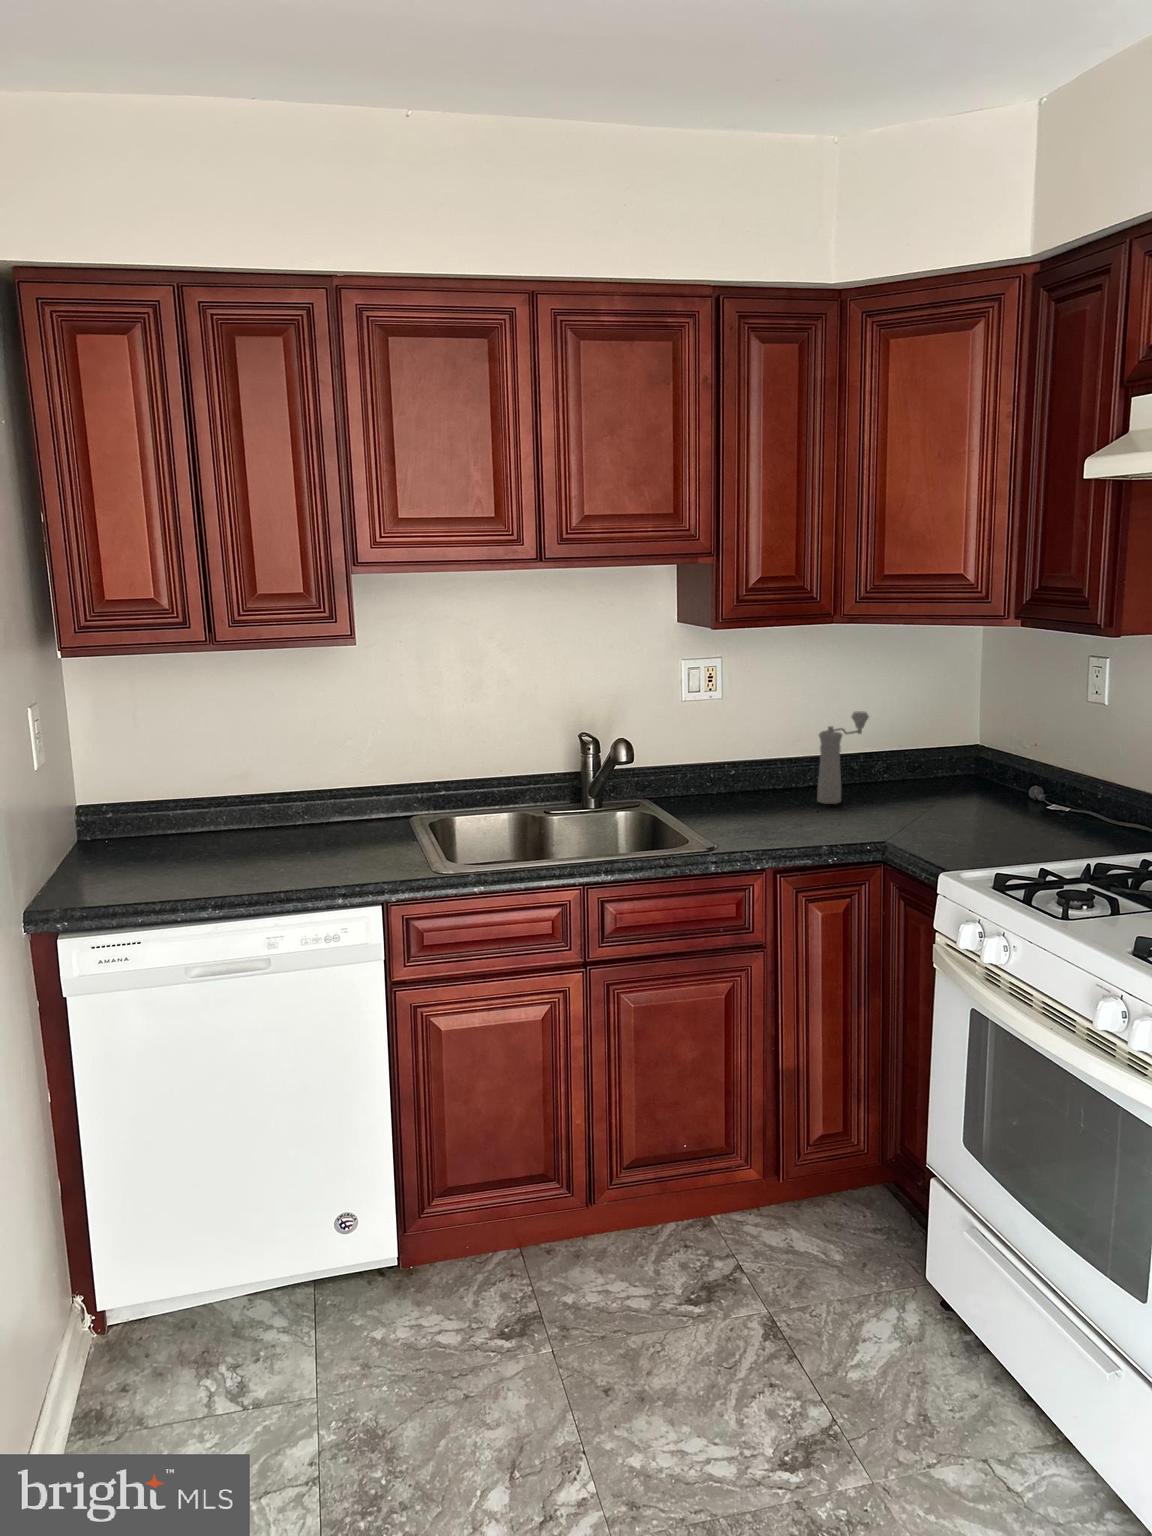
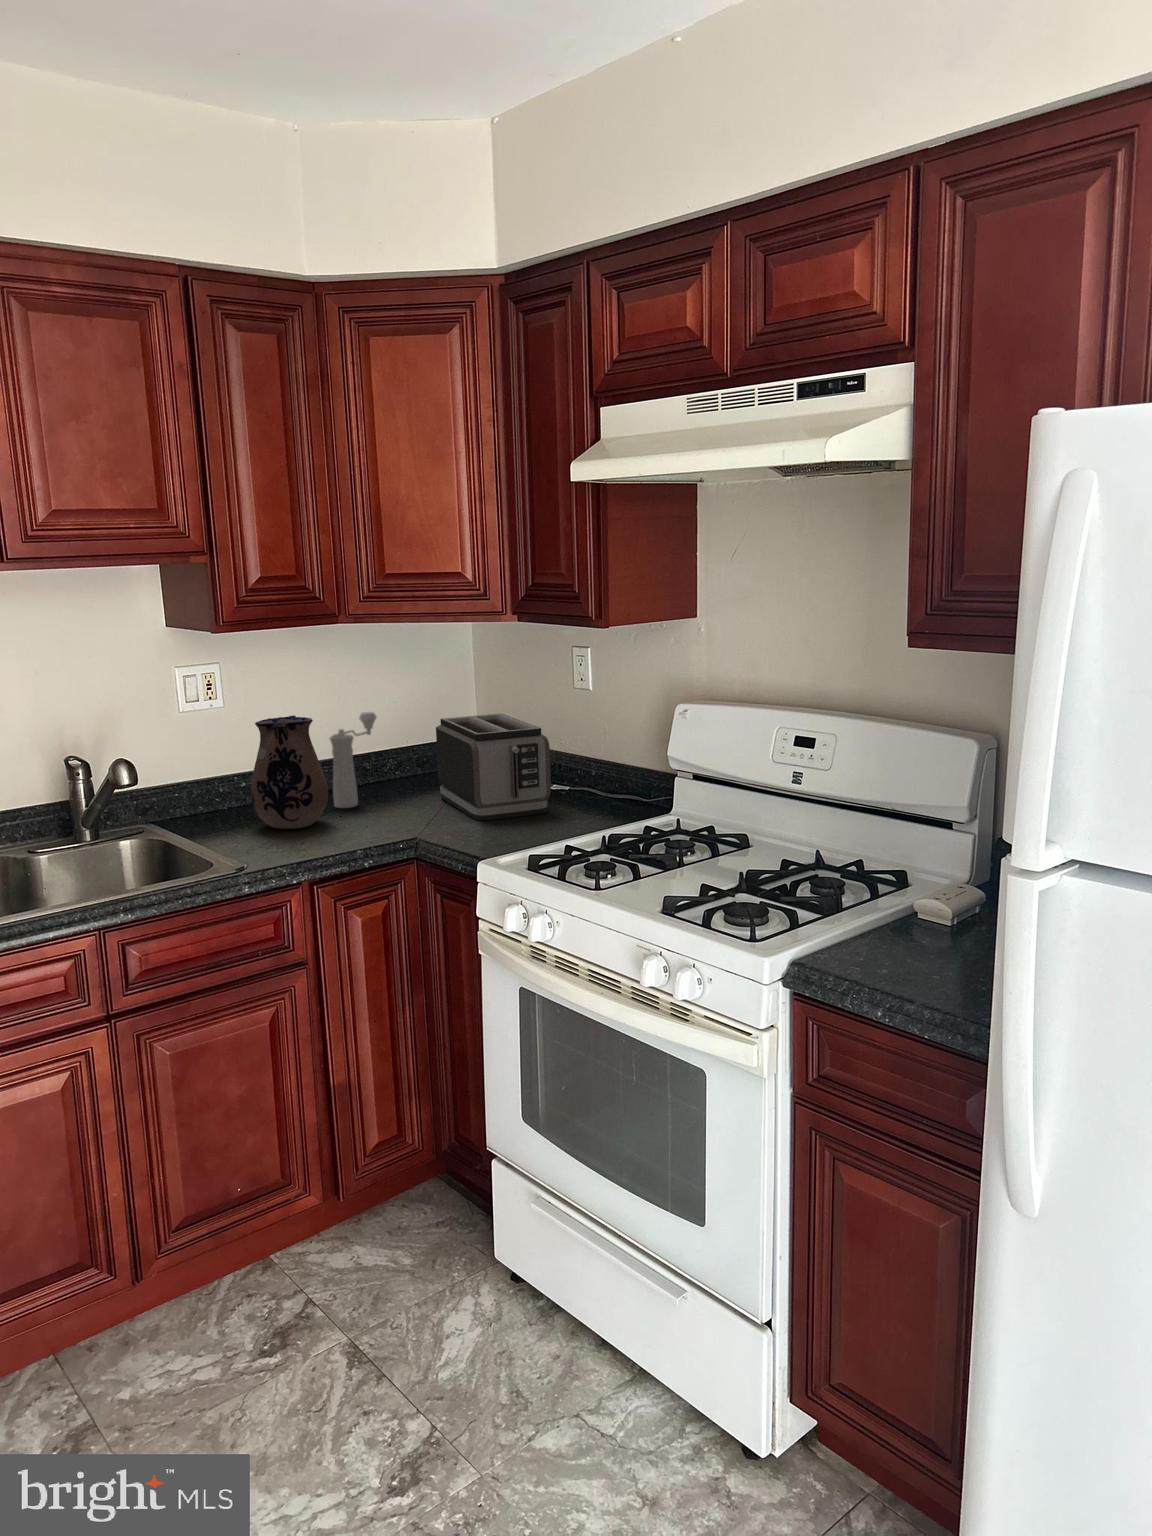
ceramic pitcher: none [737,709,810,818] -> present [251,715,329,829]
toaster: none [926,723,1045,832] -> present [436,714,551,821]

